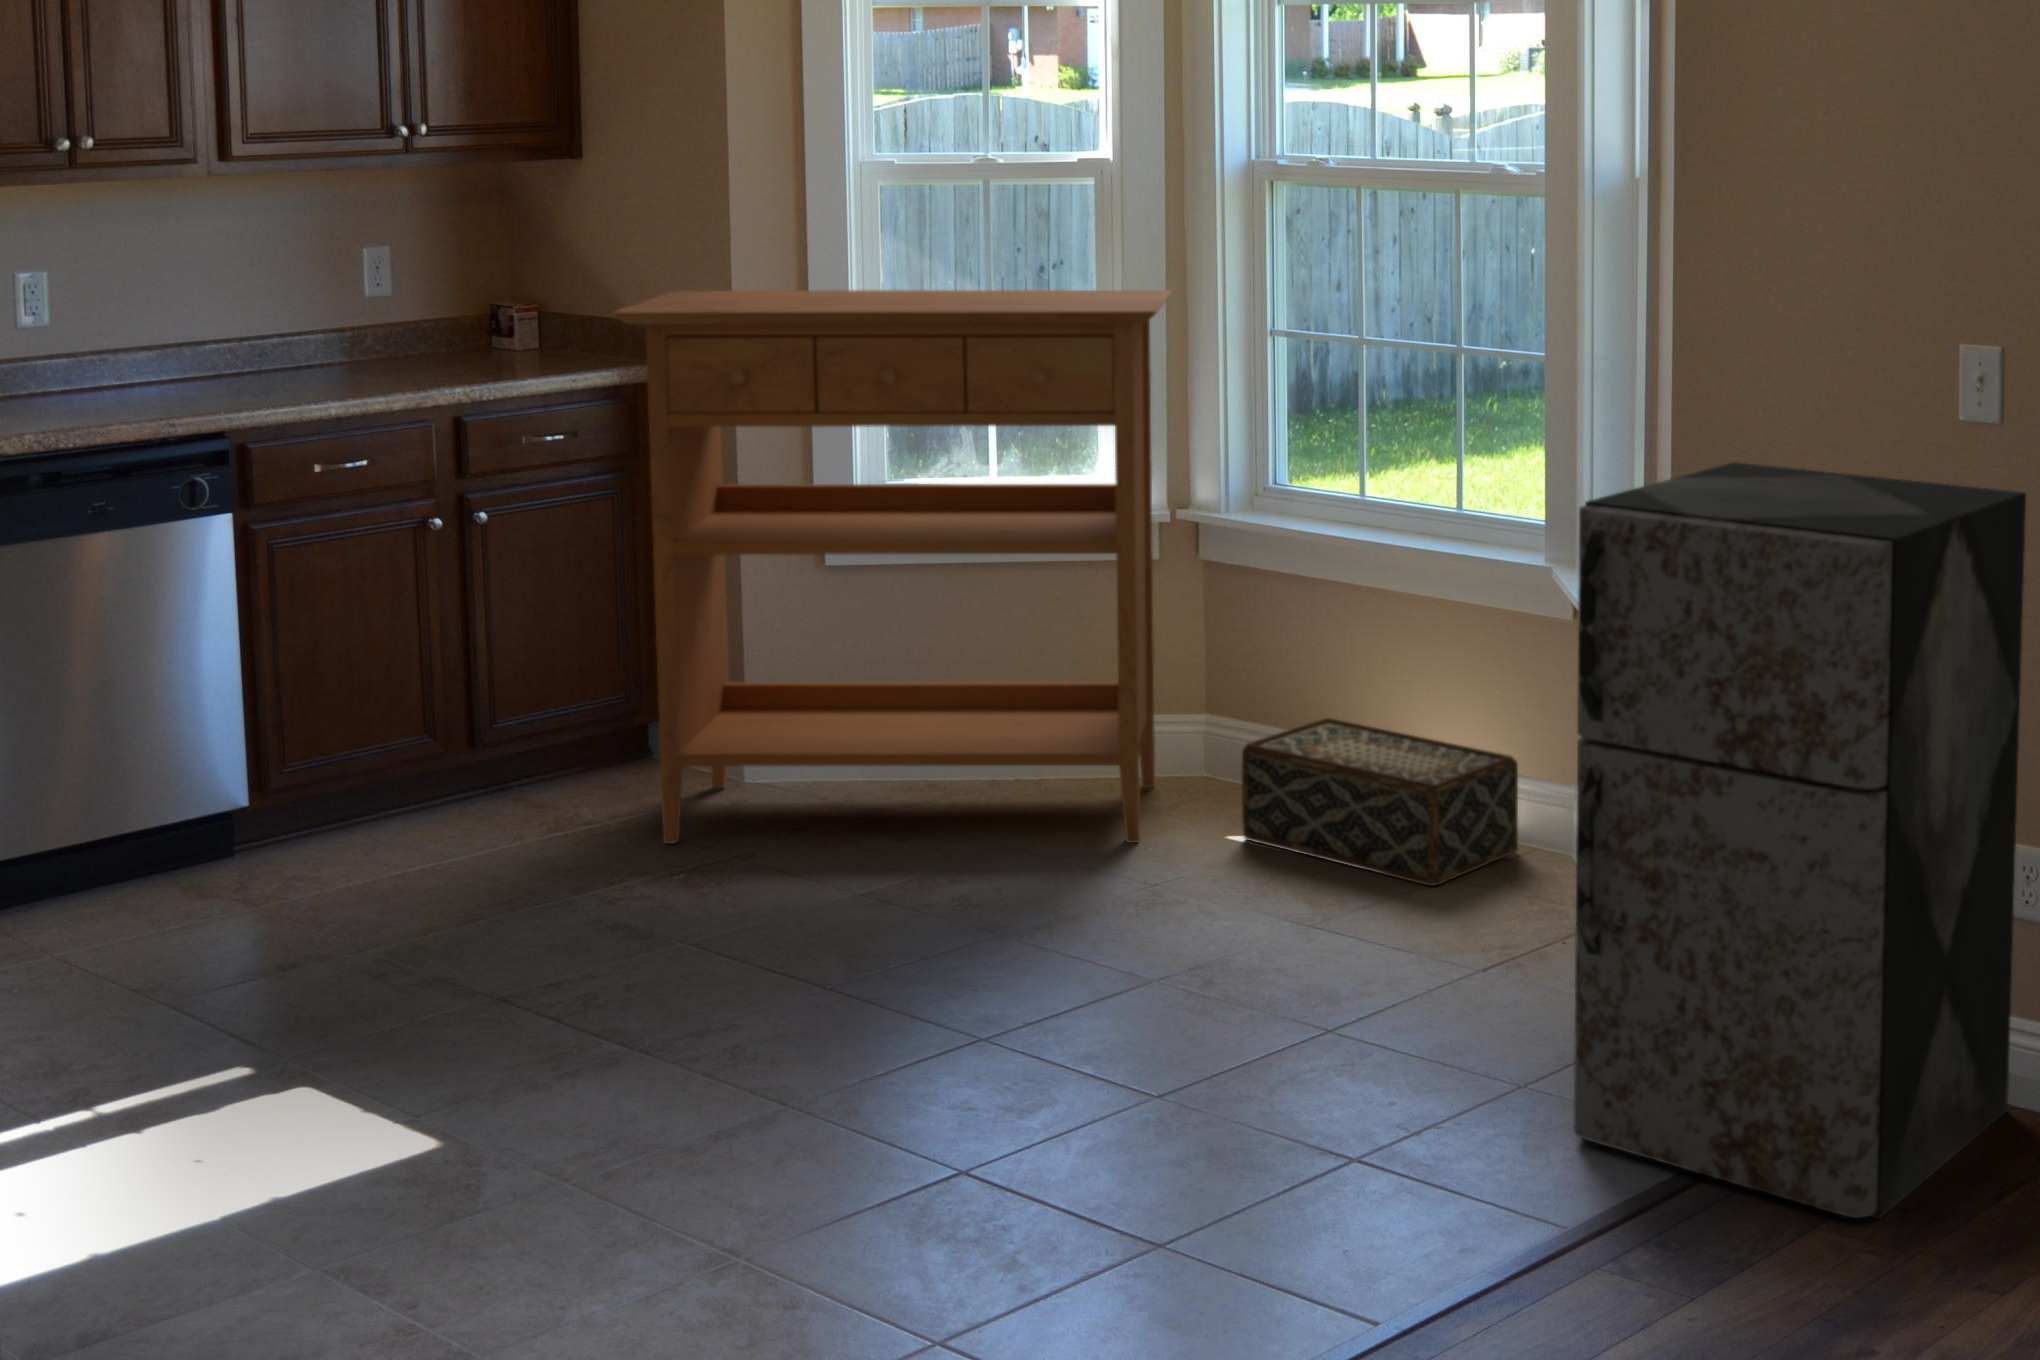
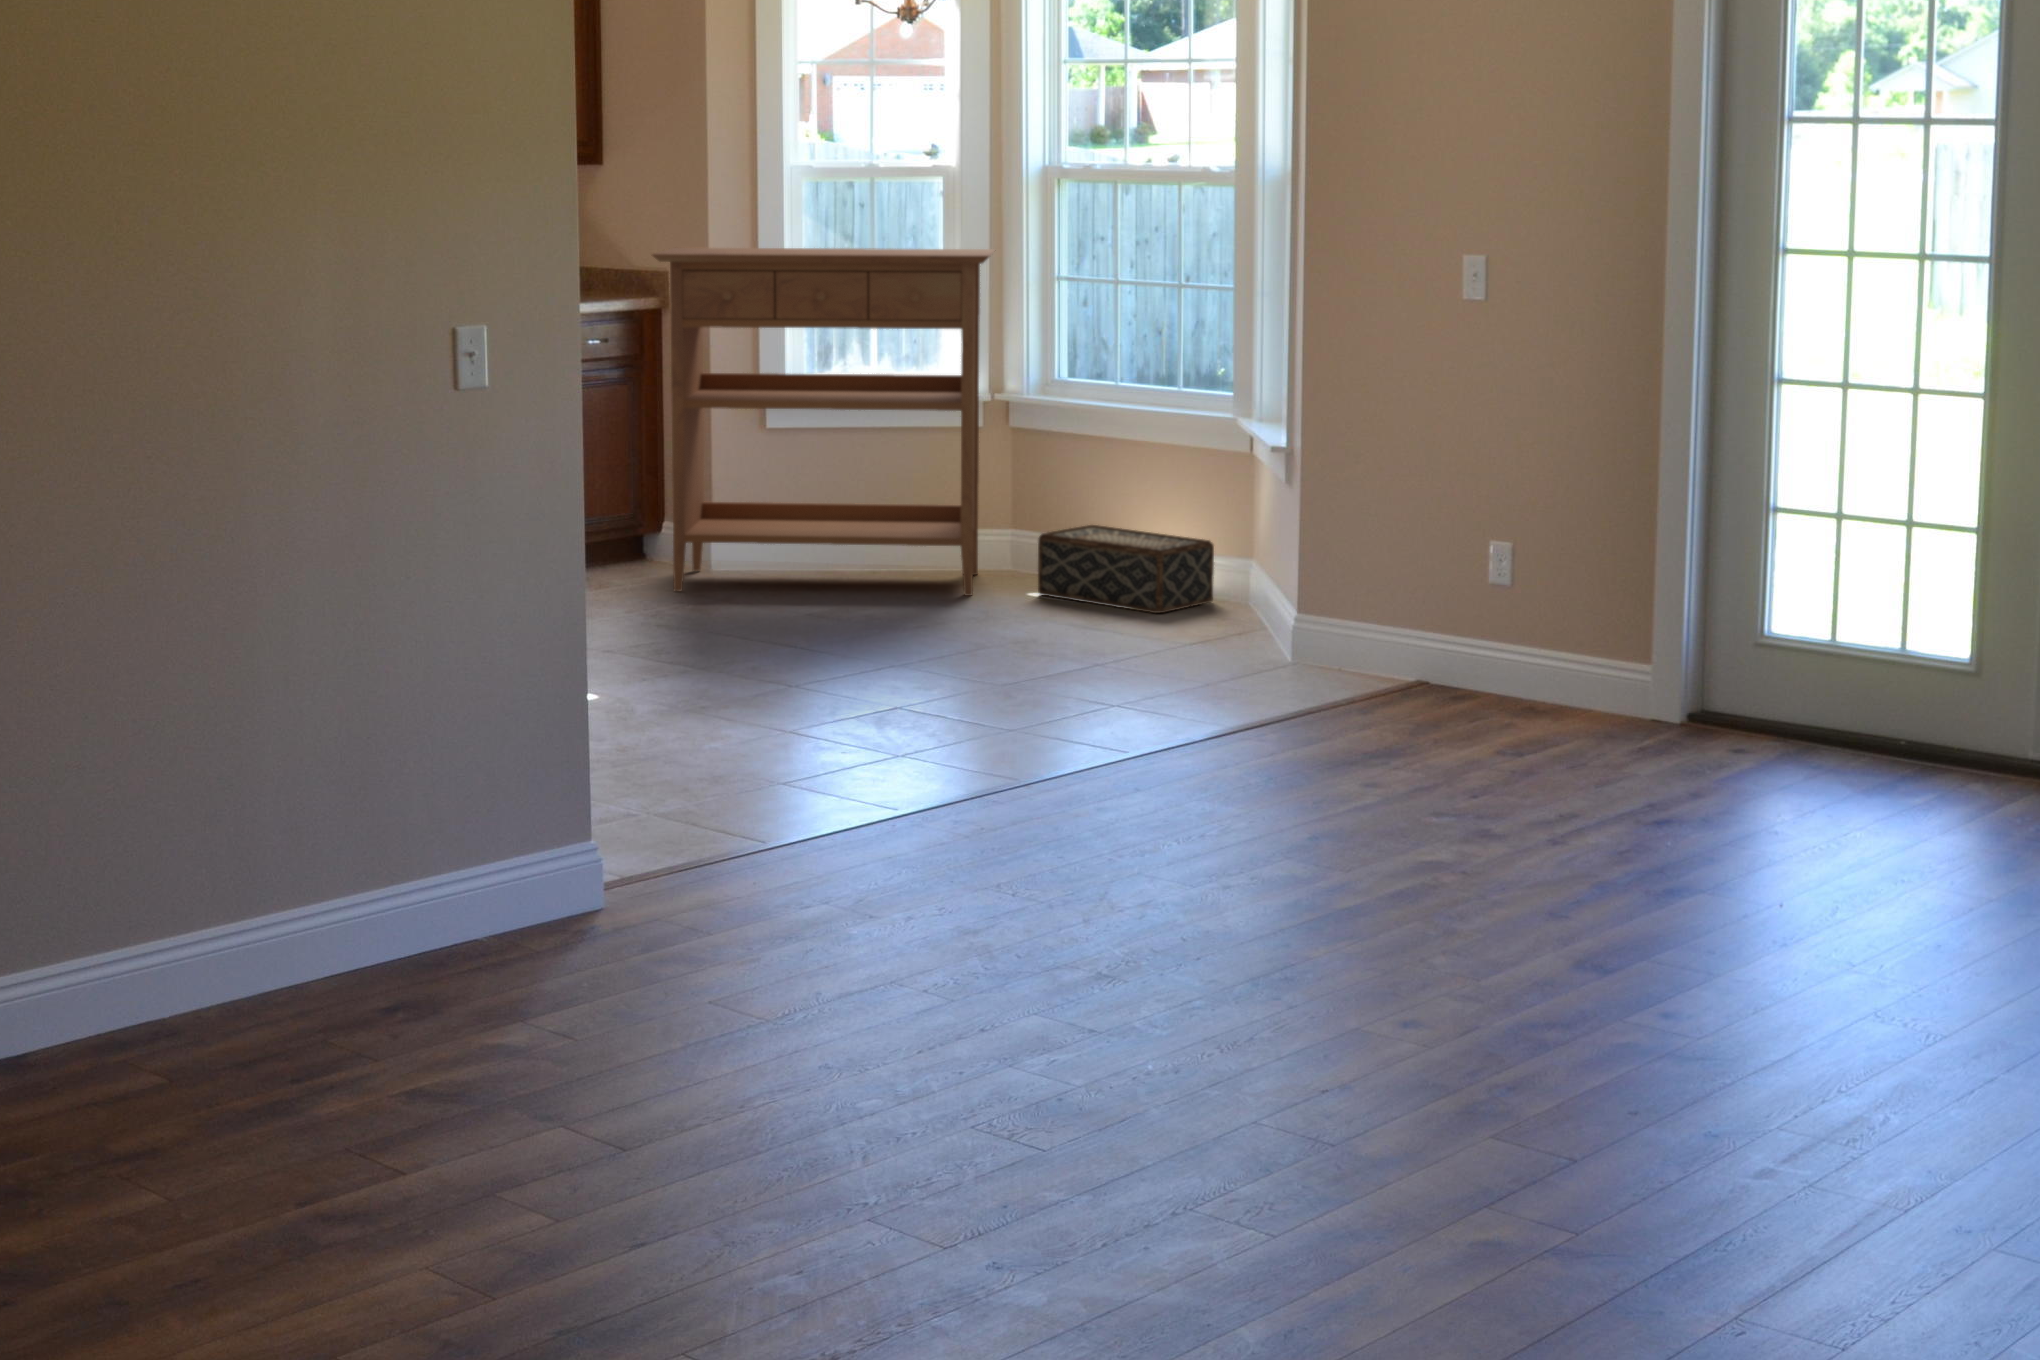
storage cabinet: present [1574,462,2026,1219] -> none [1236,327,1497,720]

